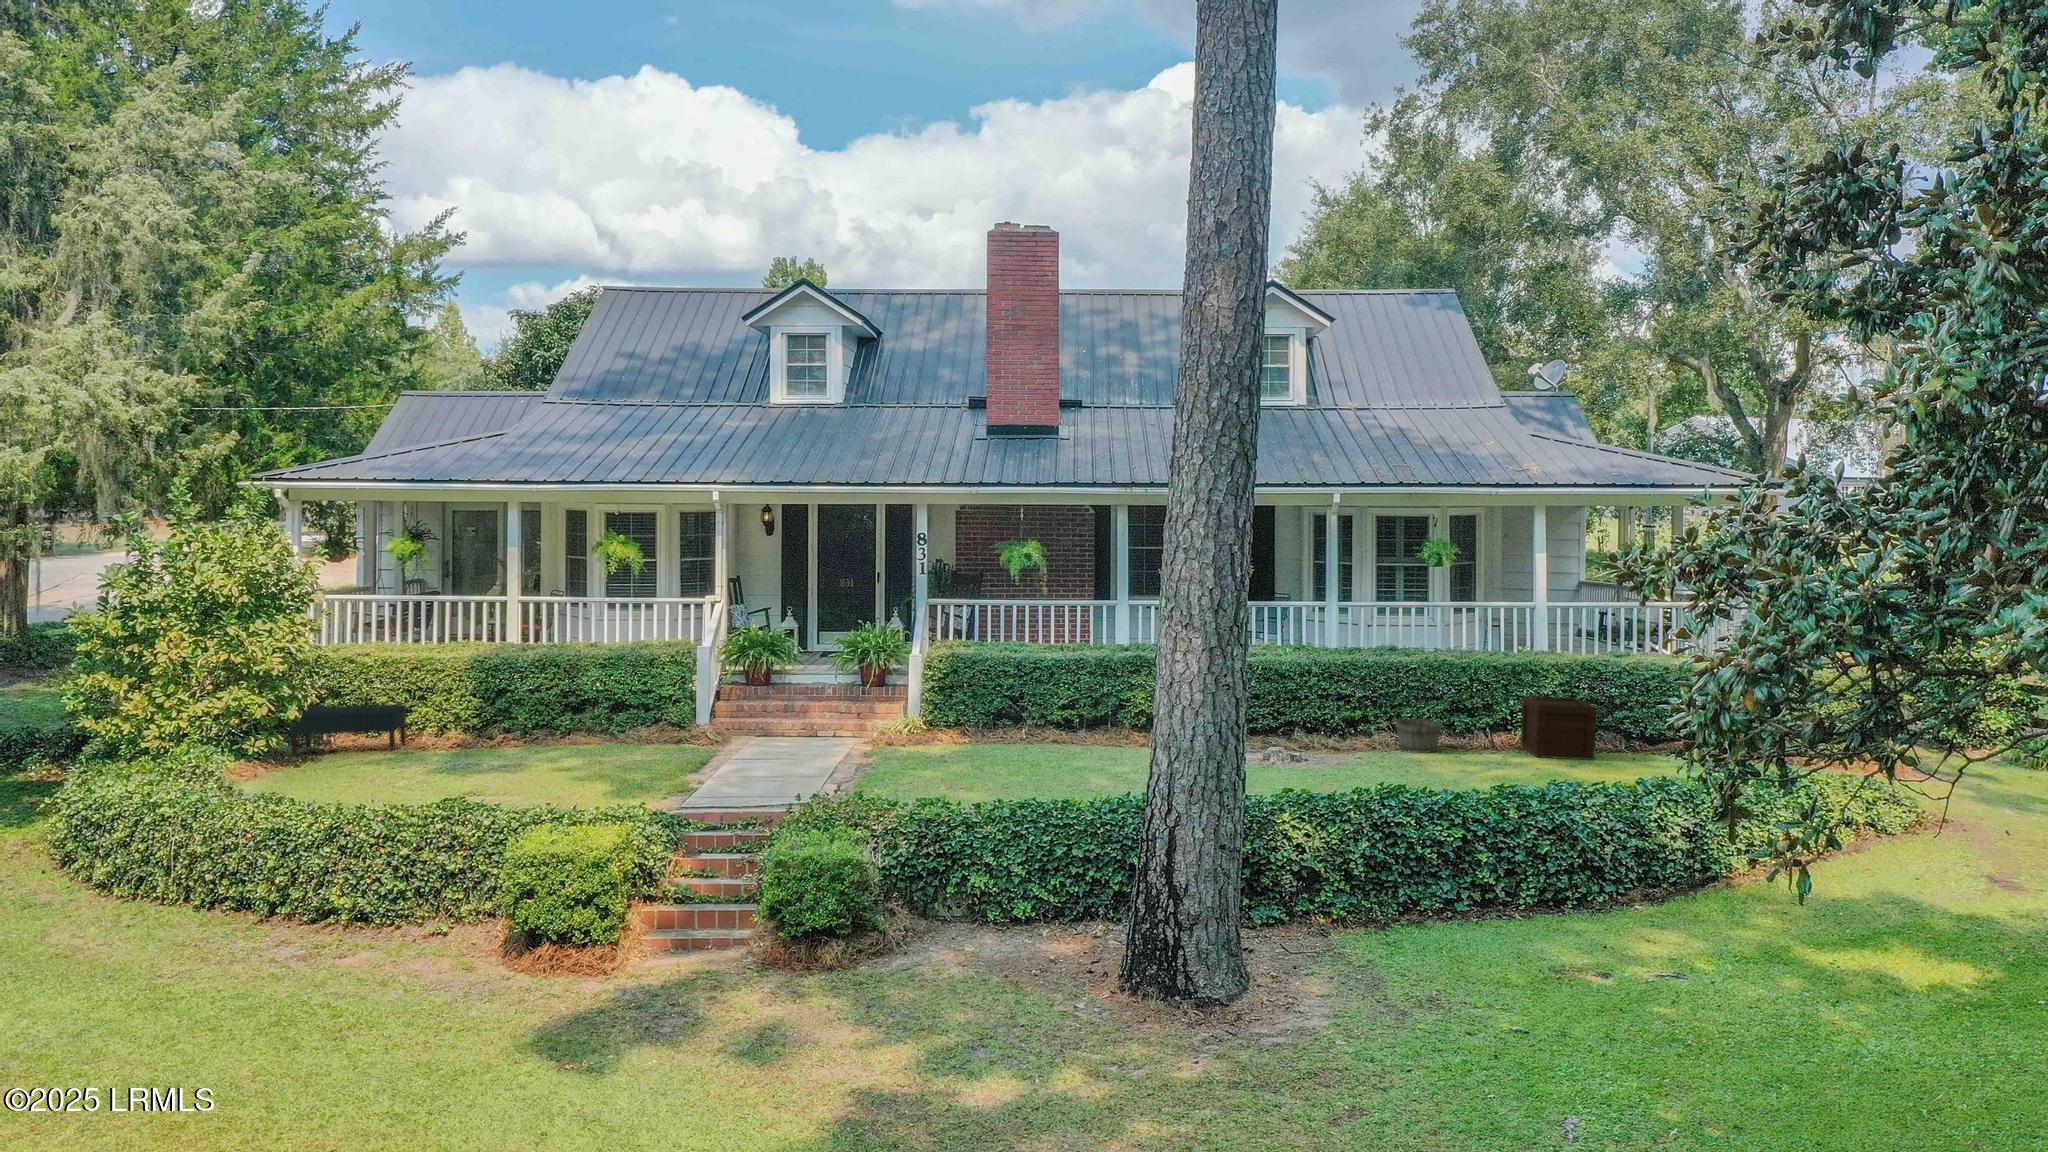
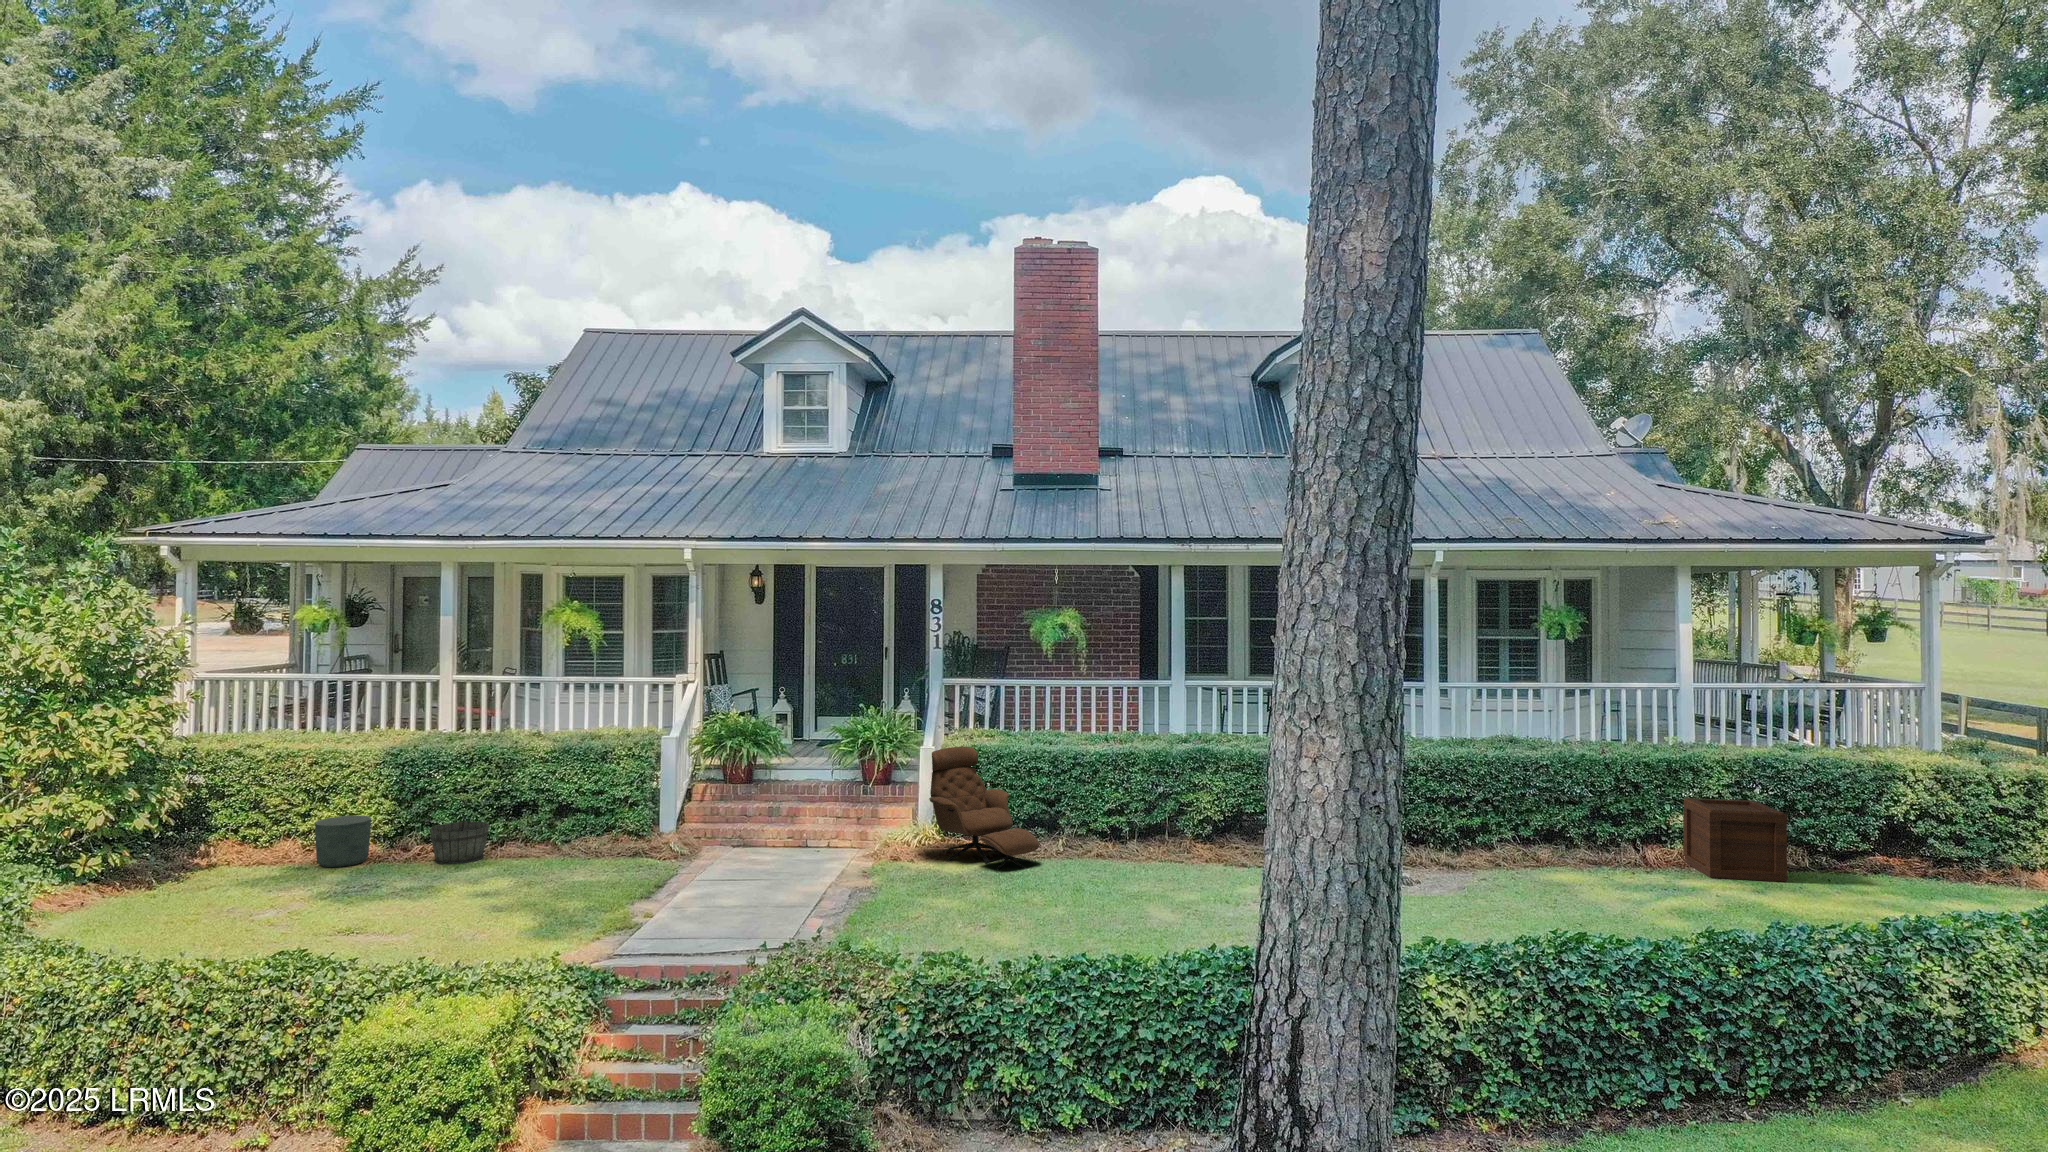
lounge chair: none [920,655,1009,752] -> present [929,746,1039,870]
bench: present [290,704,407,755] -> none [152,808,302,873]
planter: none [420,710,465,751] -> present [315,815,371,867]
wooden bucket: present [1396,715,1442,753] -> present [430,814,489,864]

